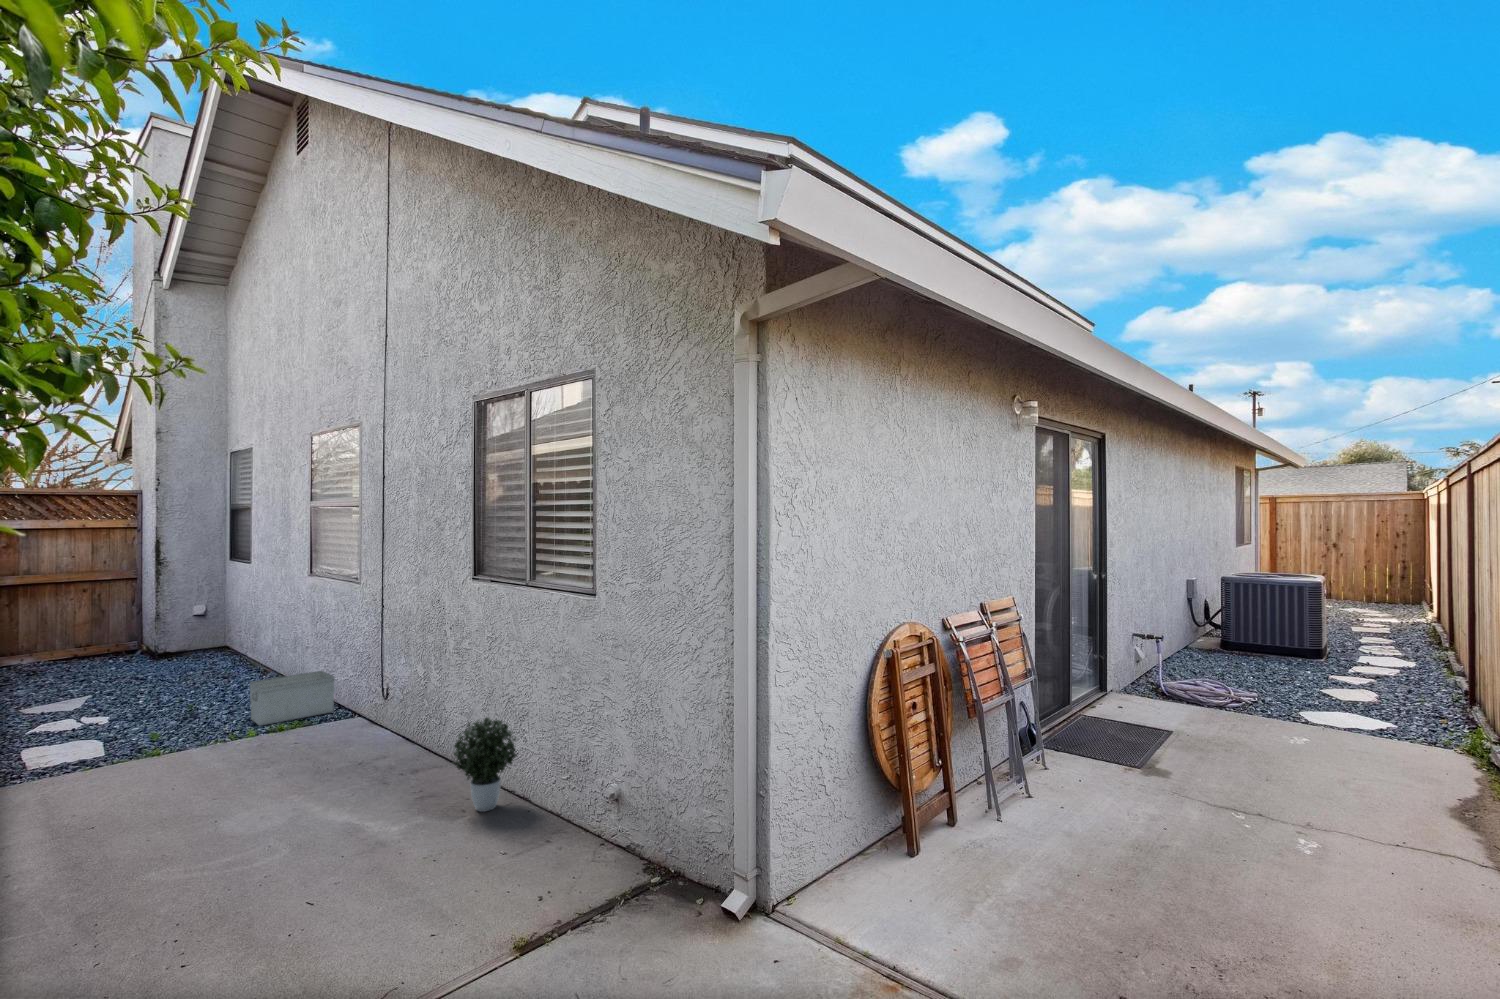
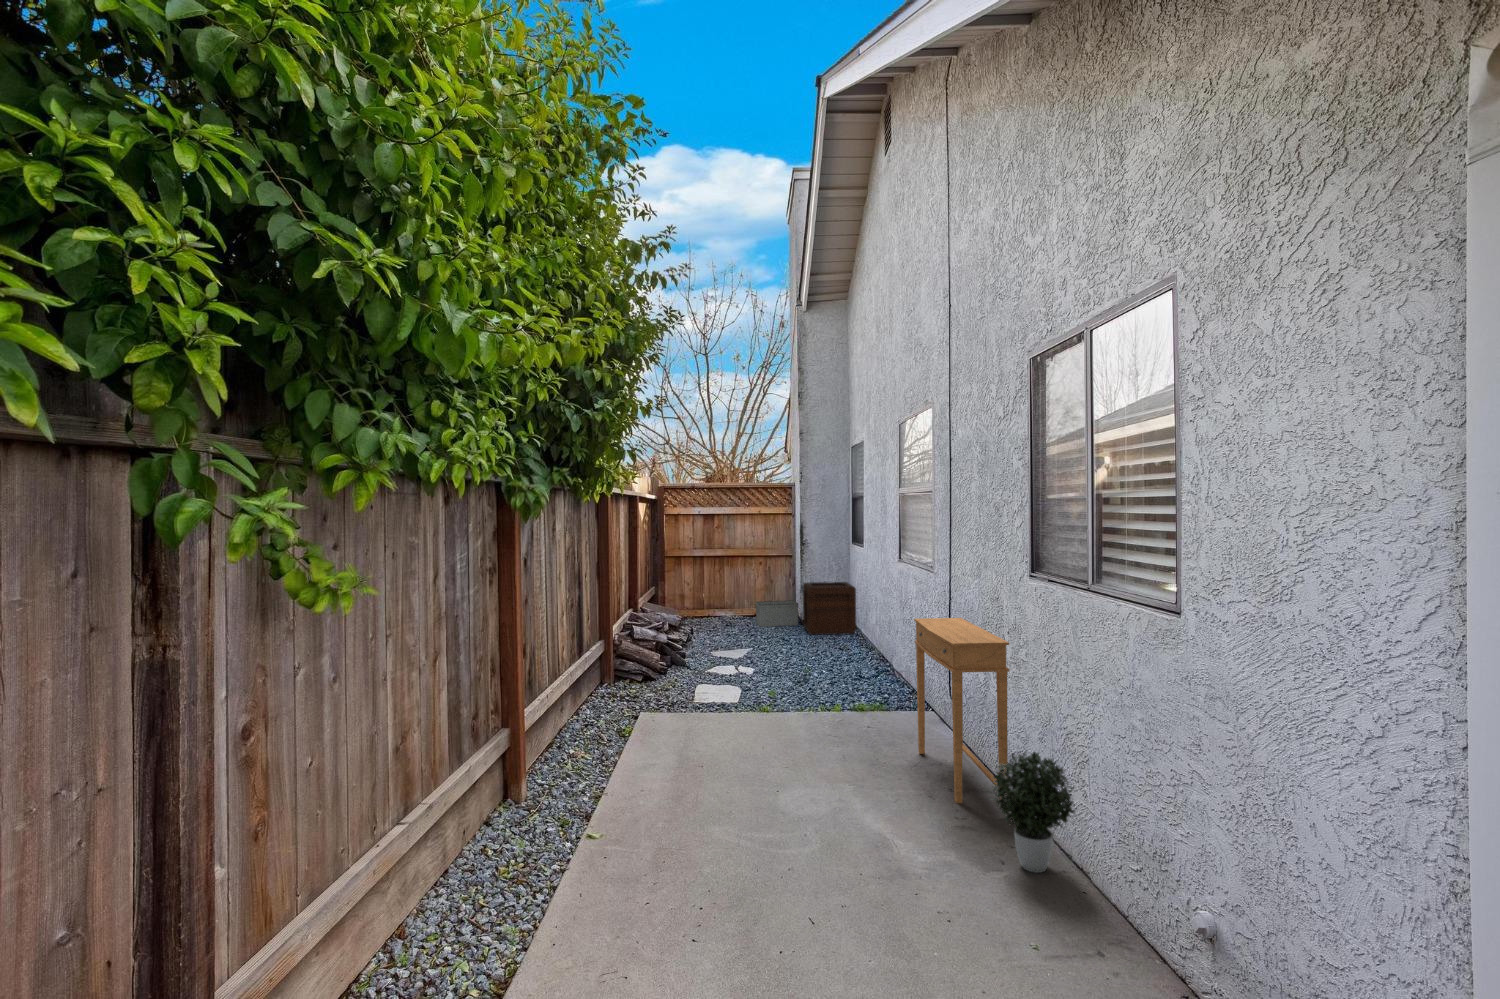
wooden crate: none [158,604,238,671] -> present [803,582,856,635]
side table: none [355,623,456,784] -> present [914,618,1010,803]
storage bin: present [250,671,335,725] -> present [756,600,798,627]

